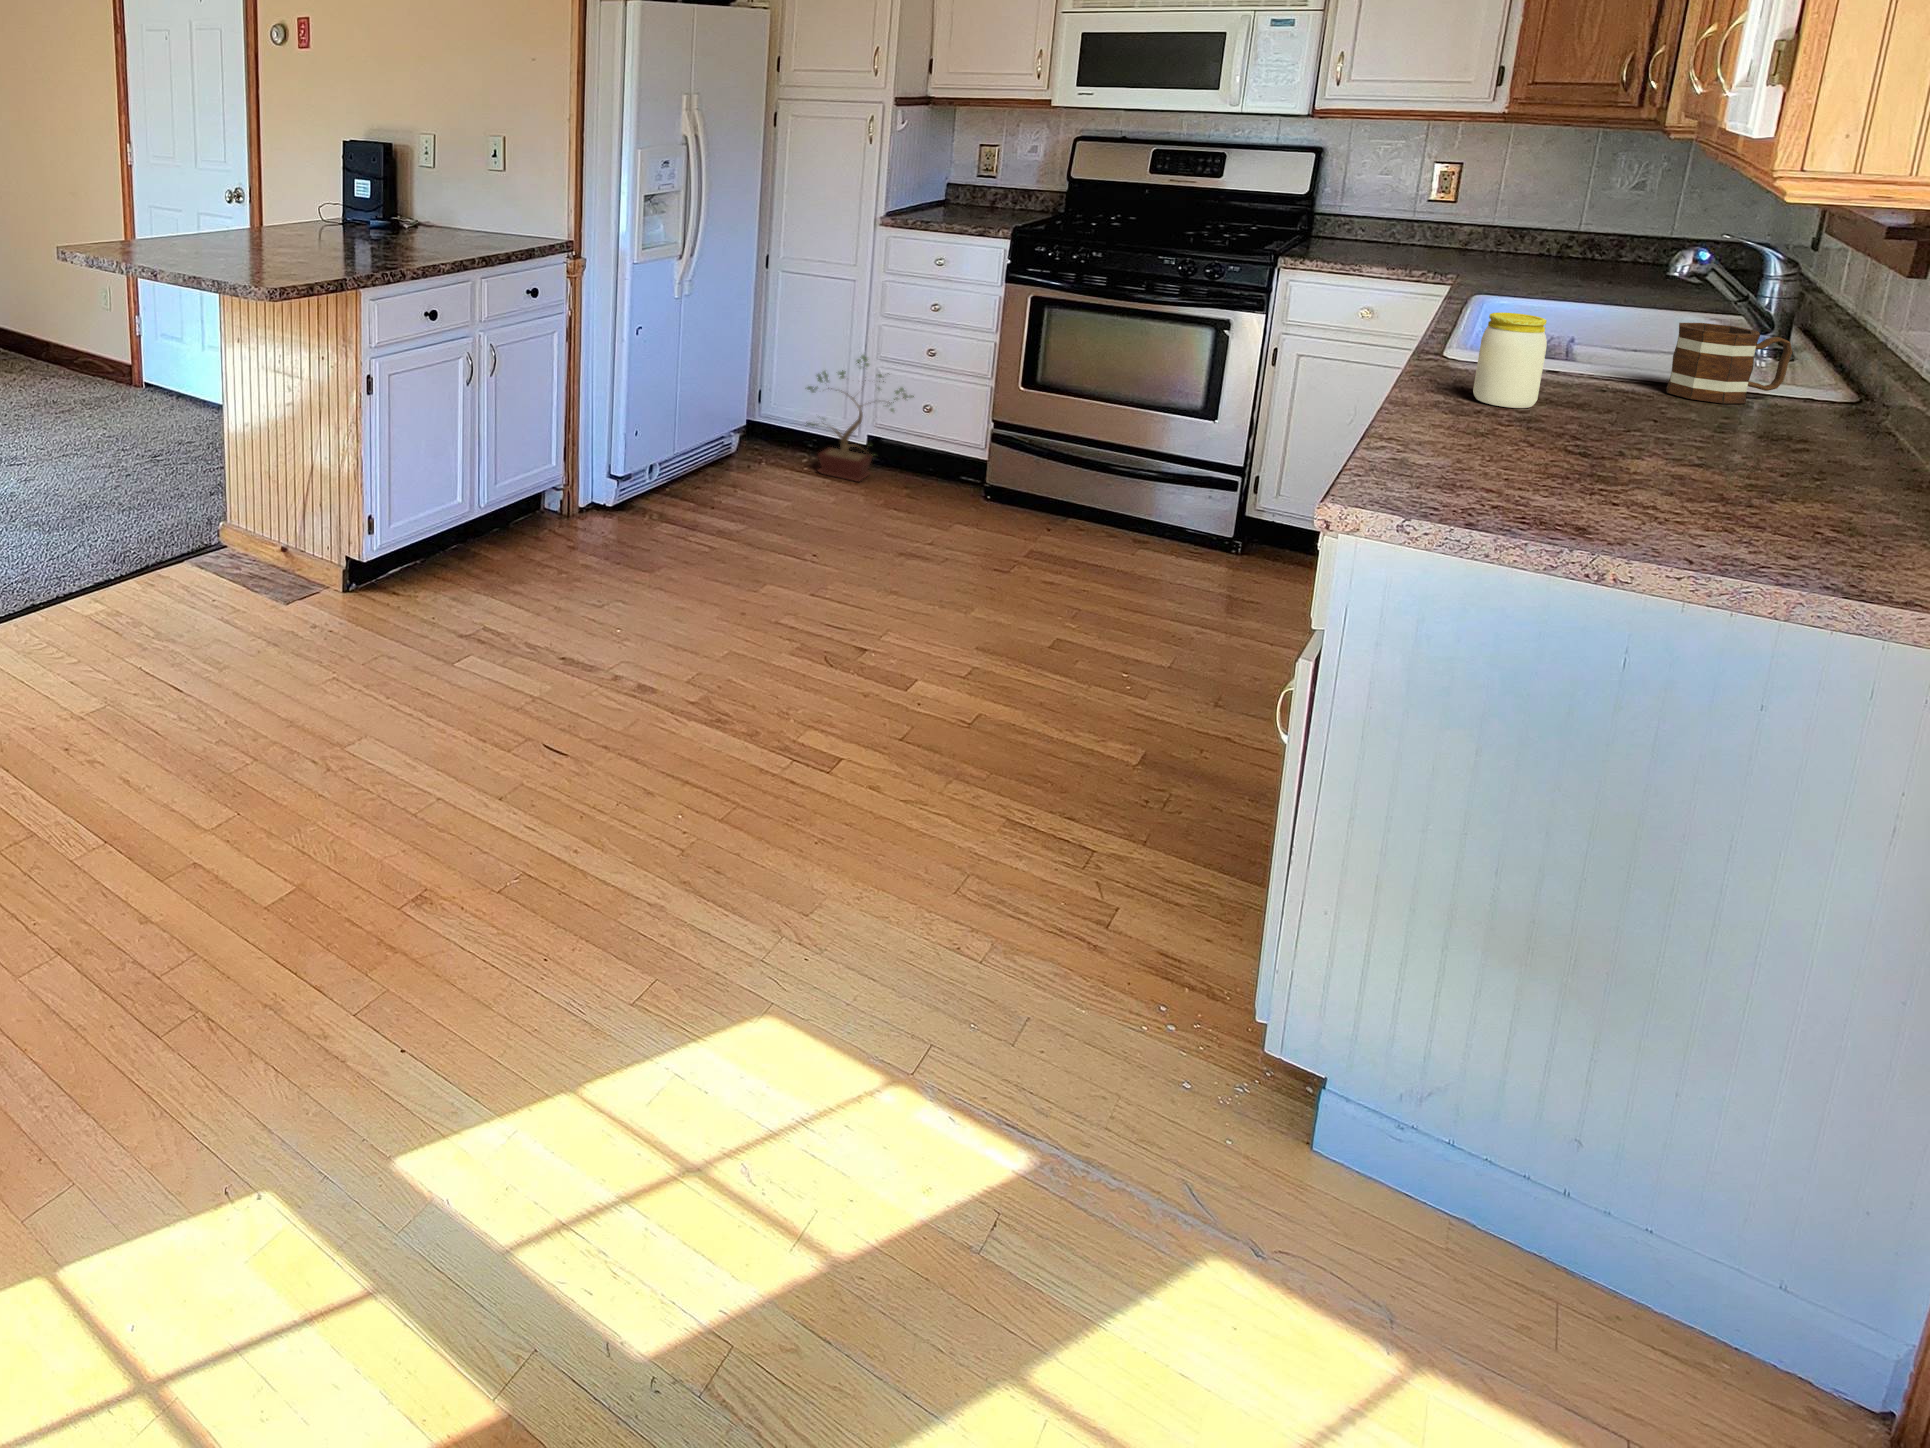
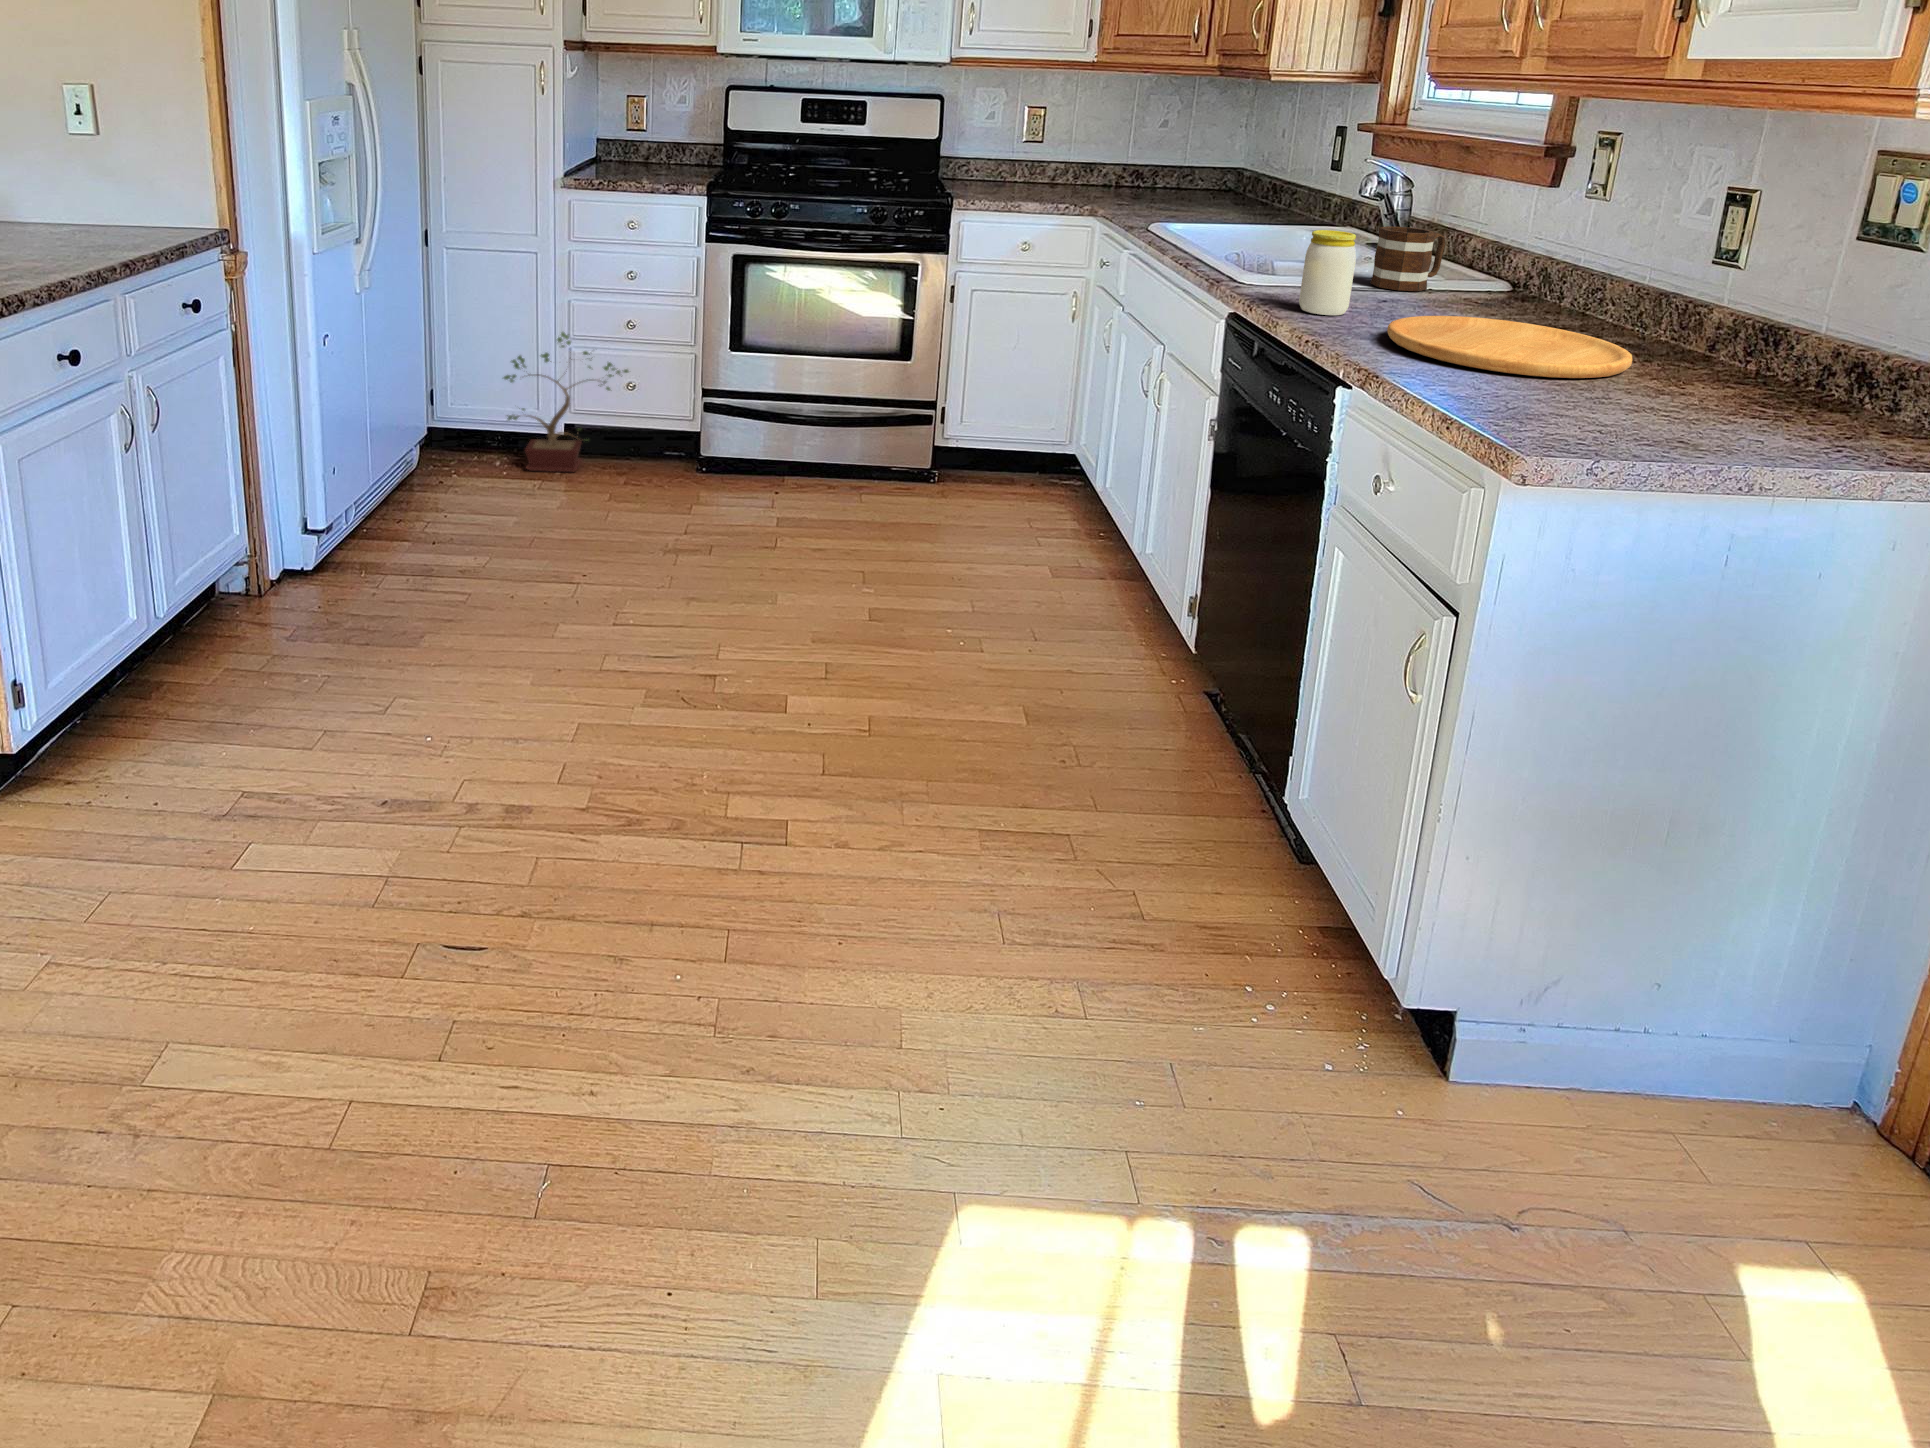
cutting board: none [1501,415,1833,504] -> present [1387,316,1632,378]

